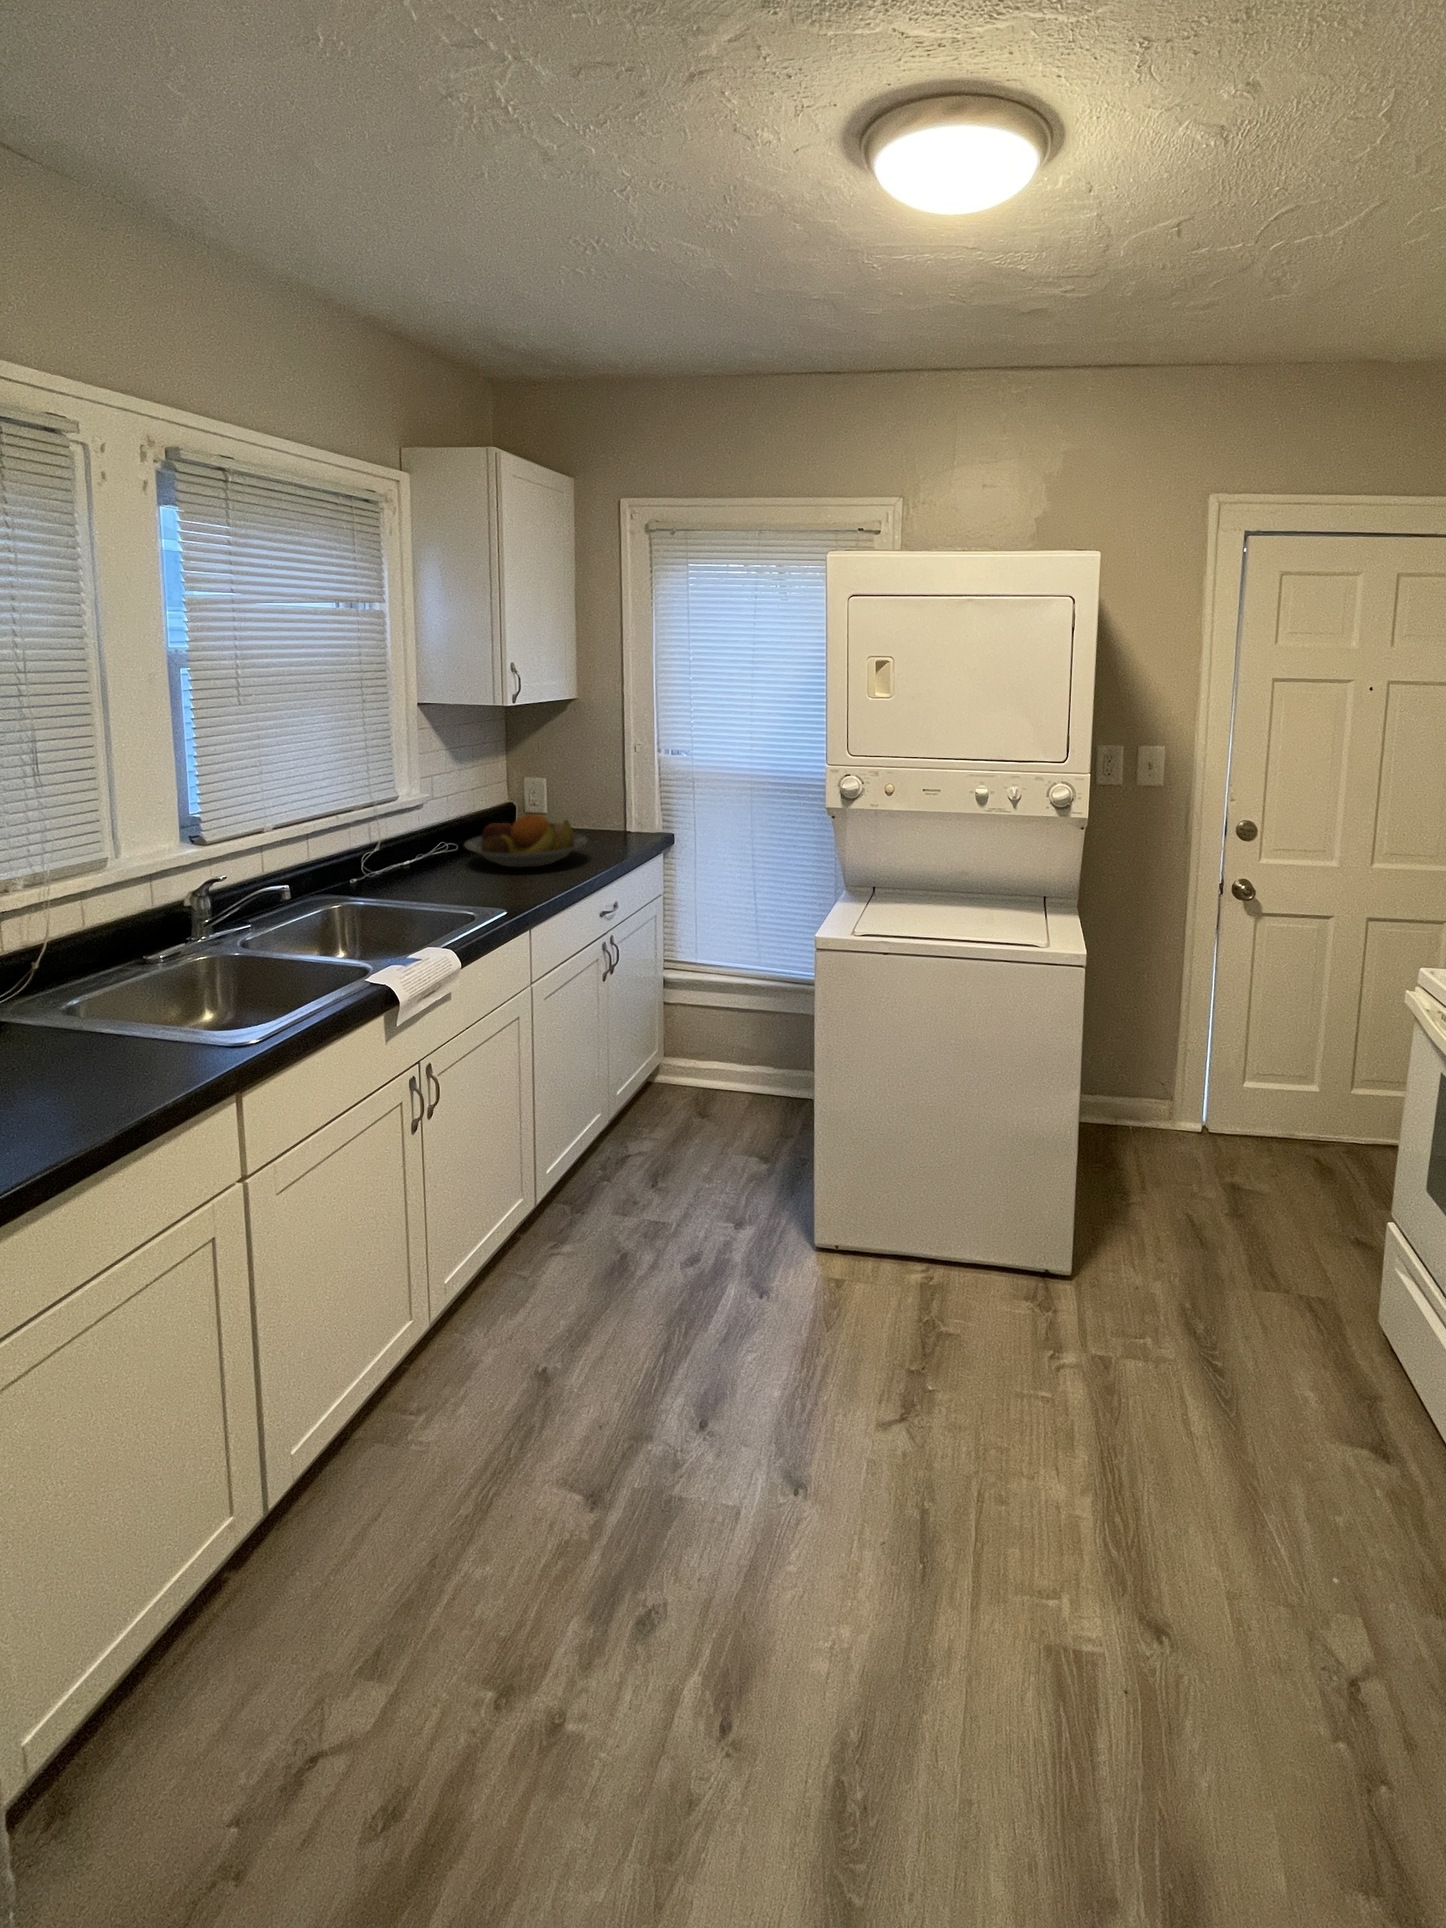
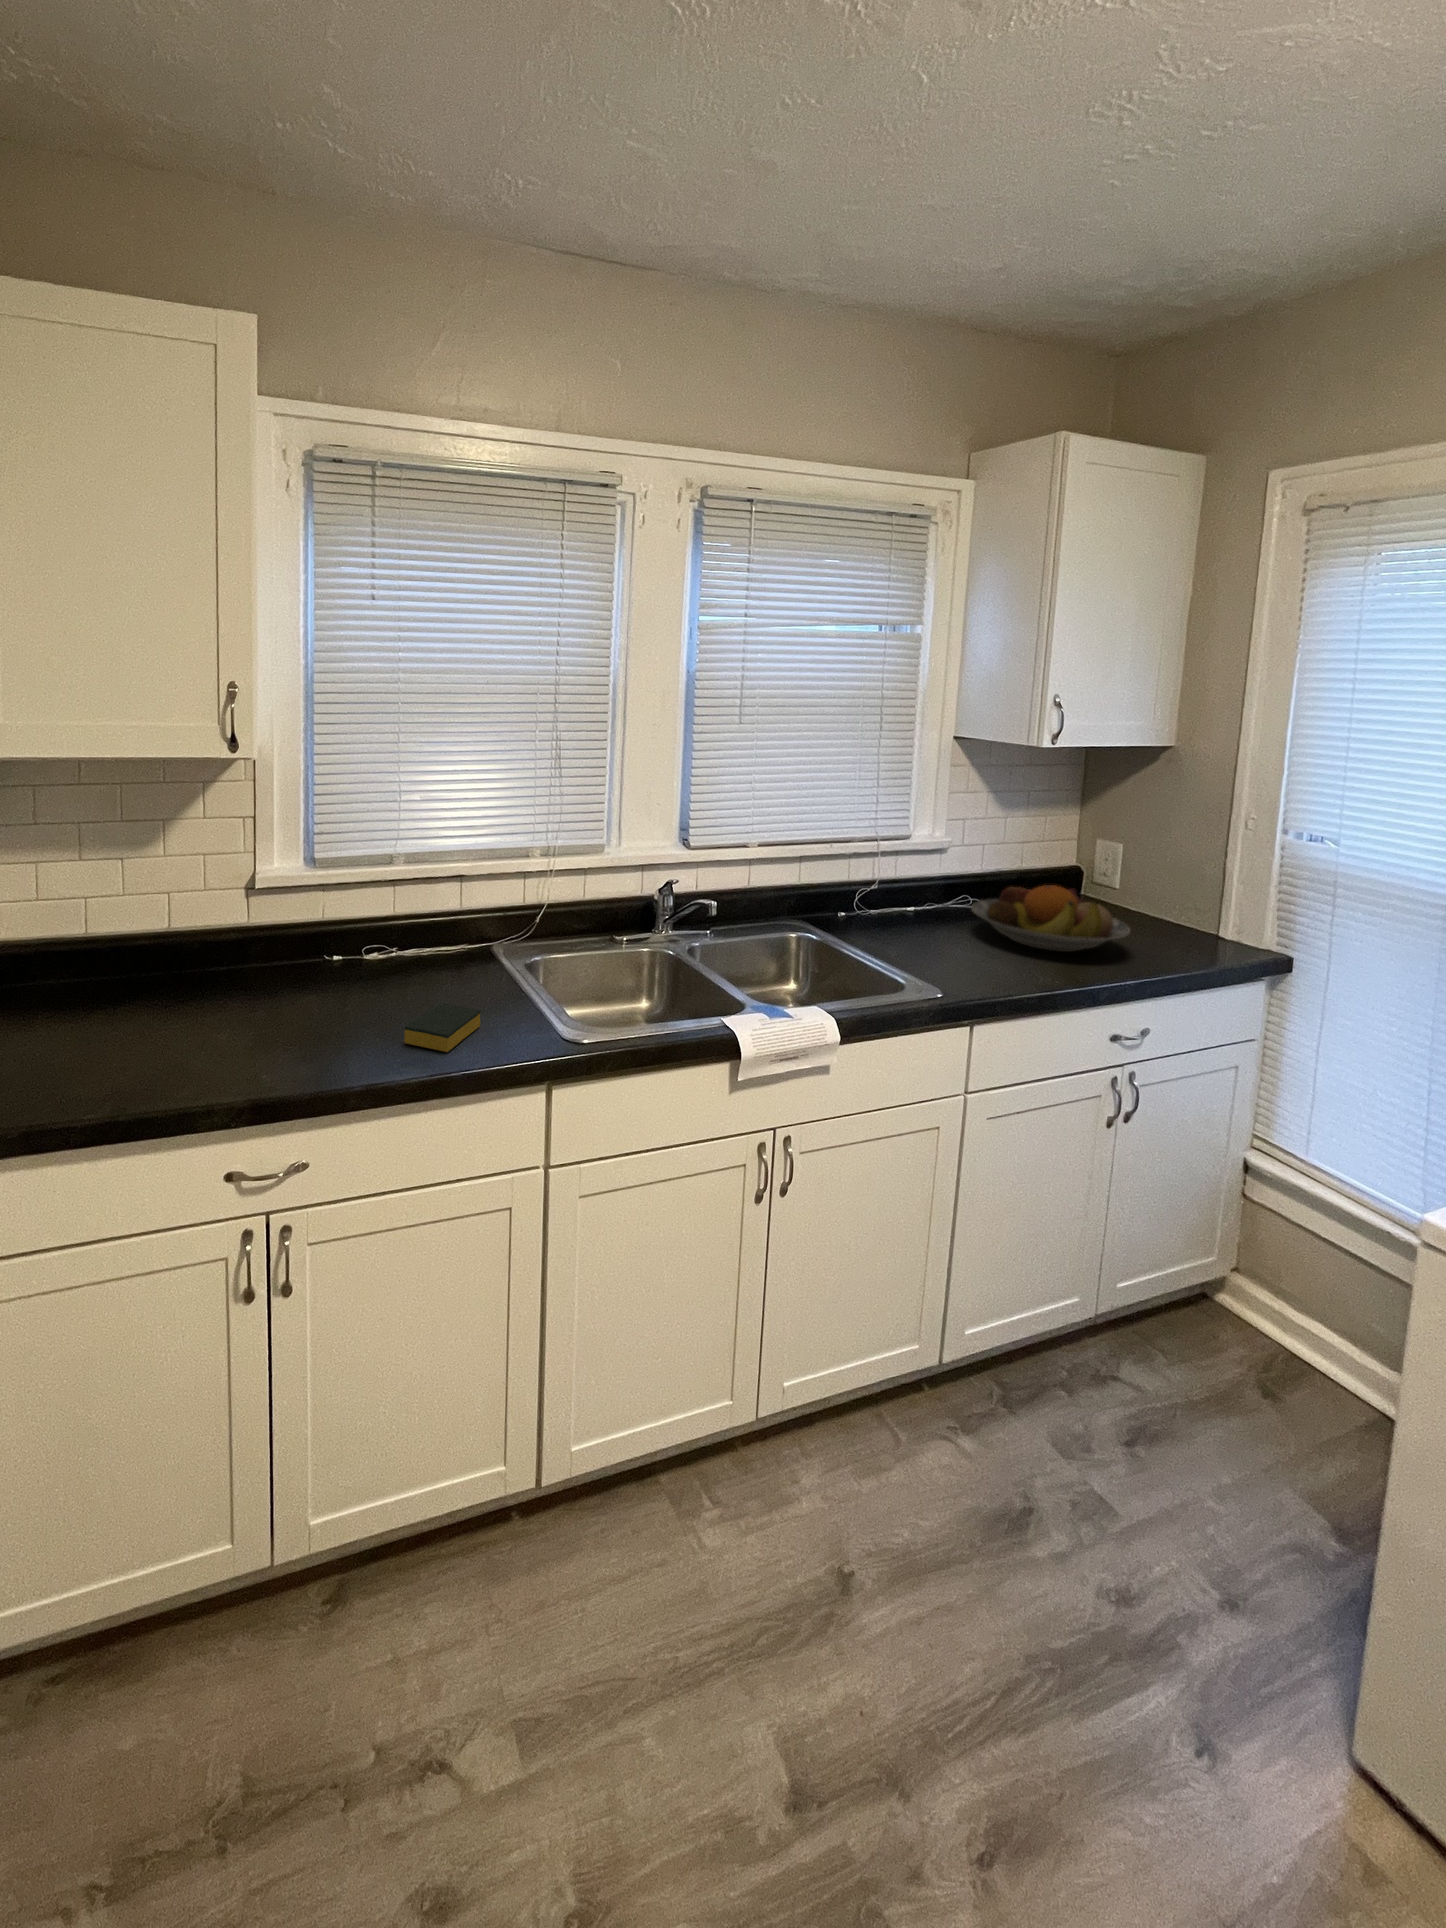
sponge: none [50,1052,124,1114] -> present [404,1003,481,1052]

